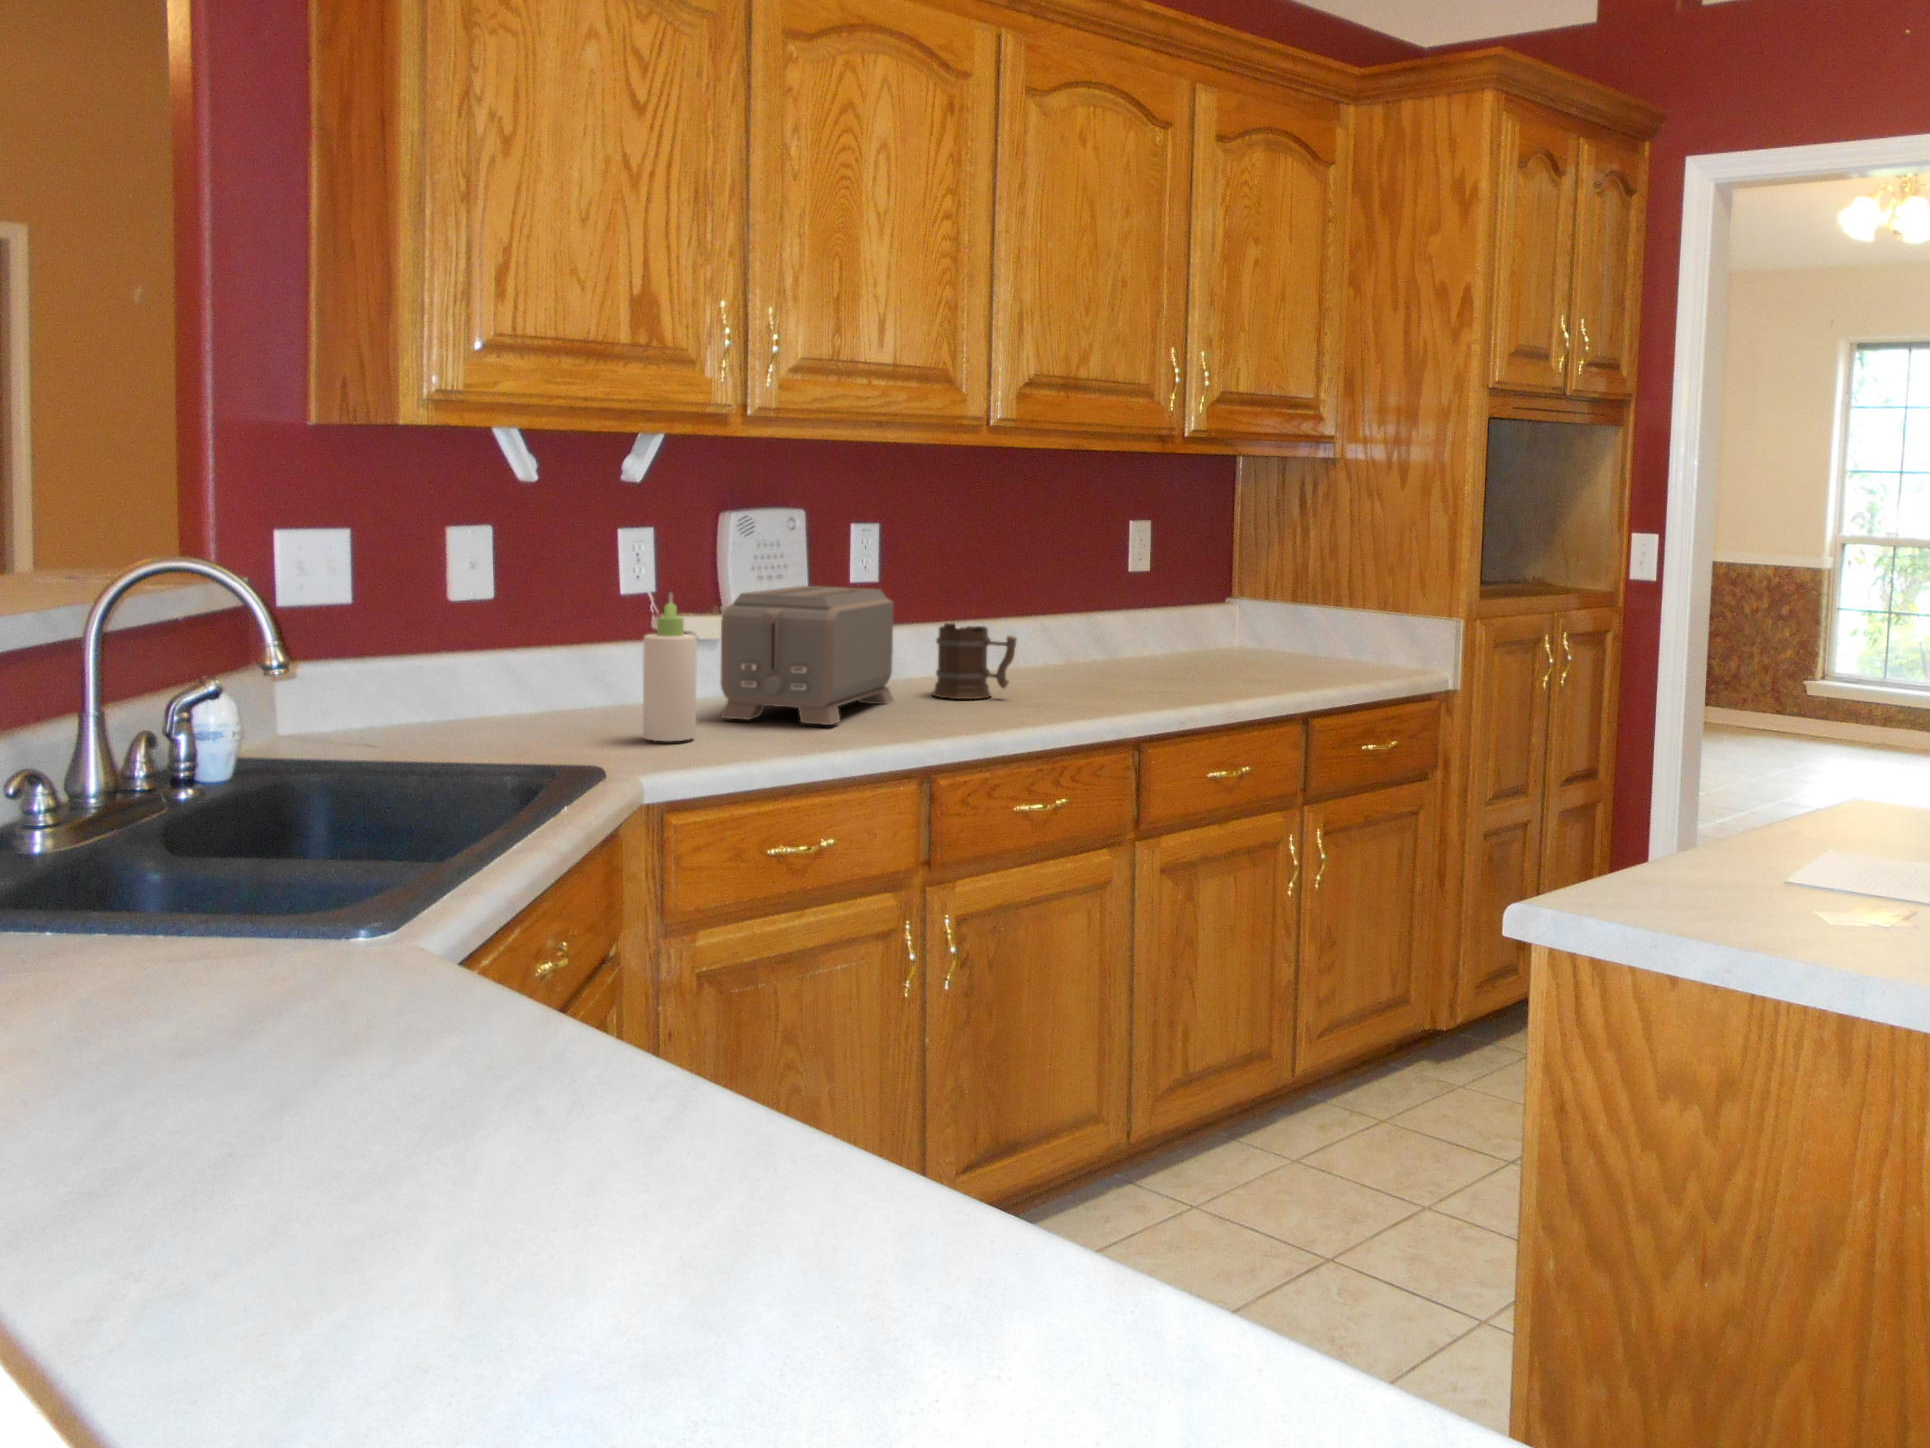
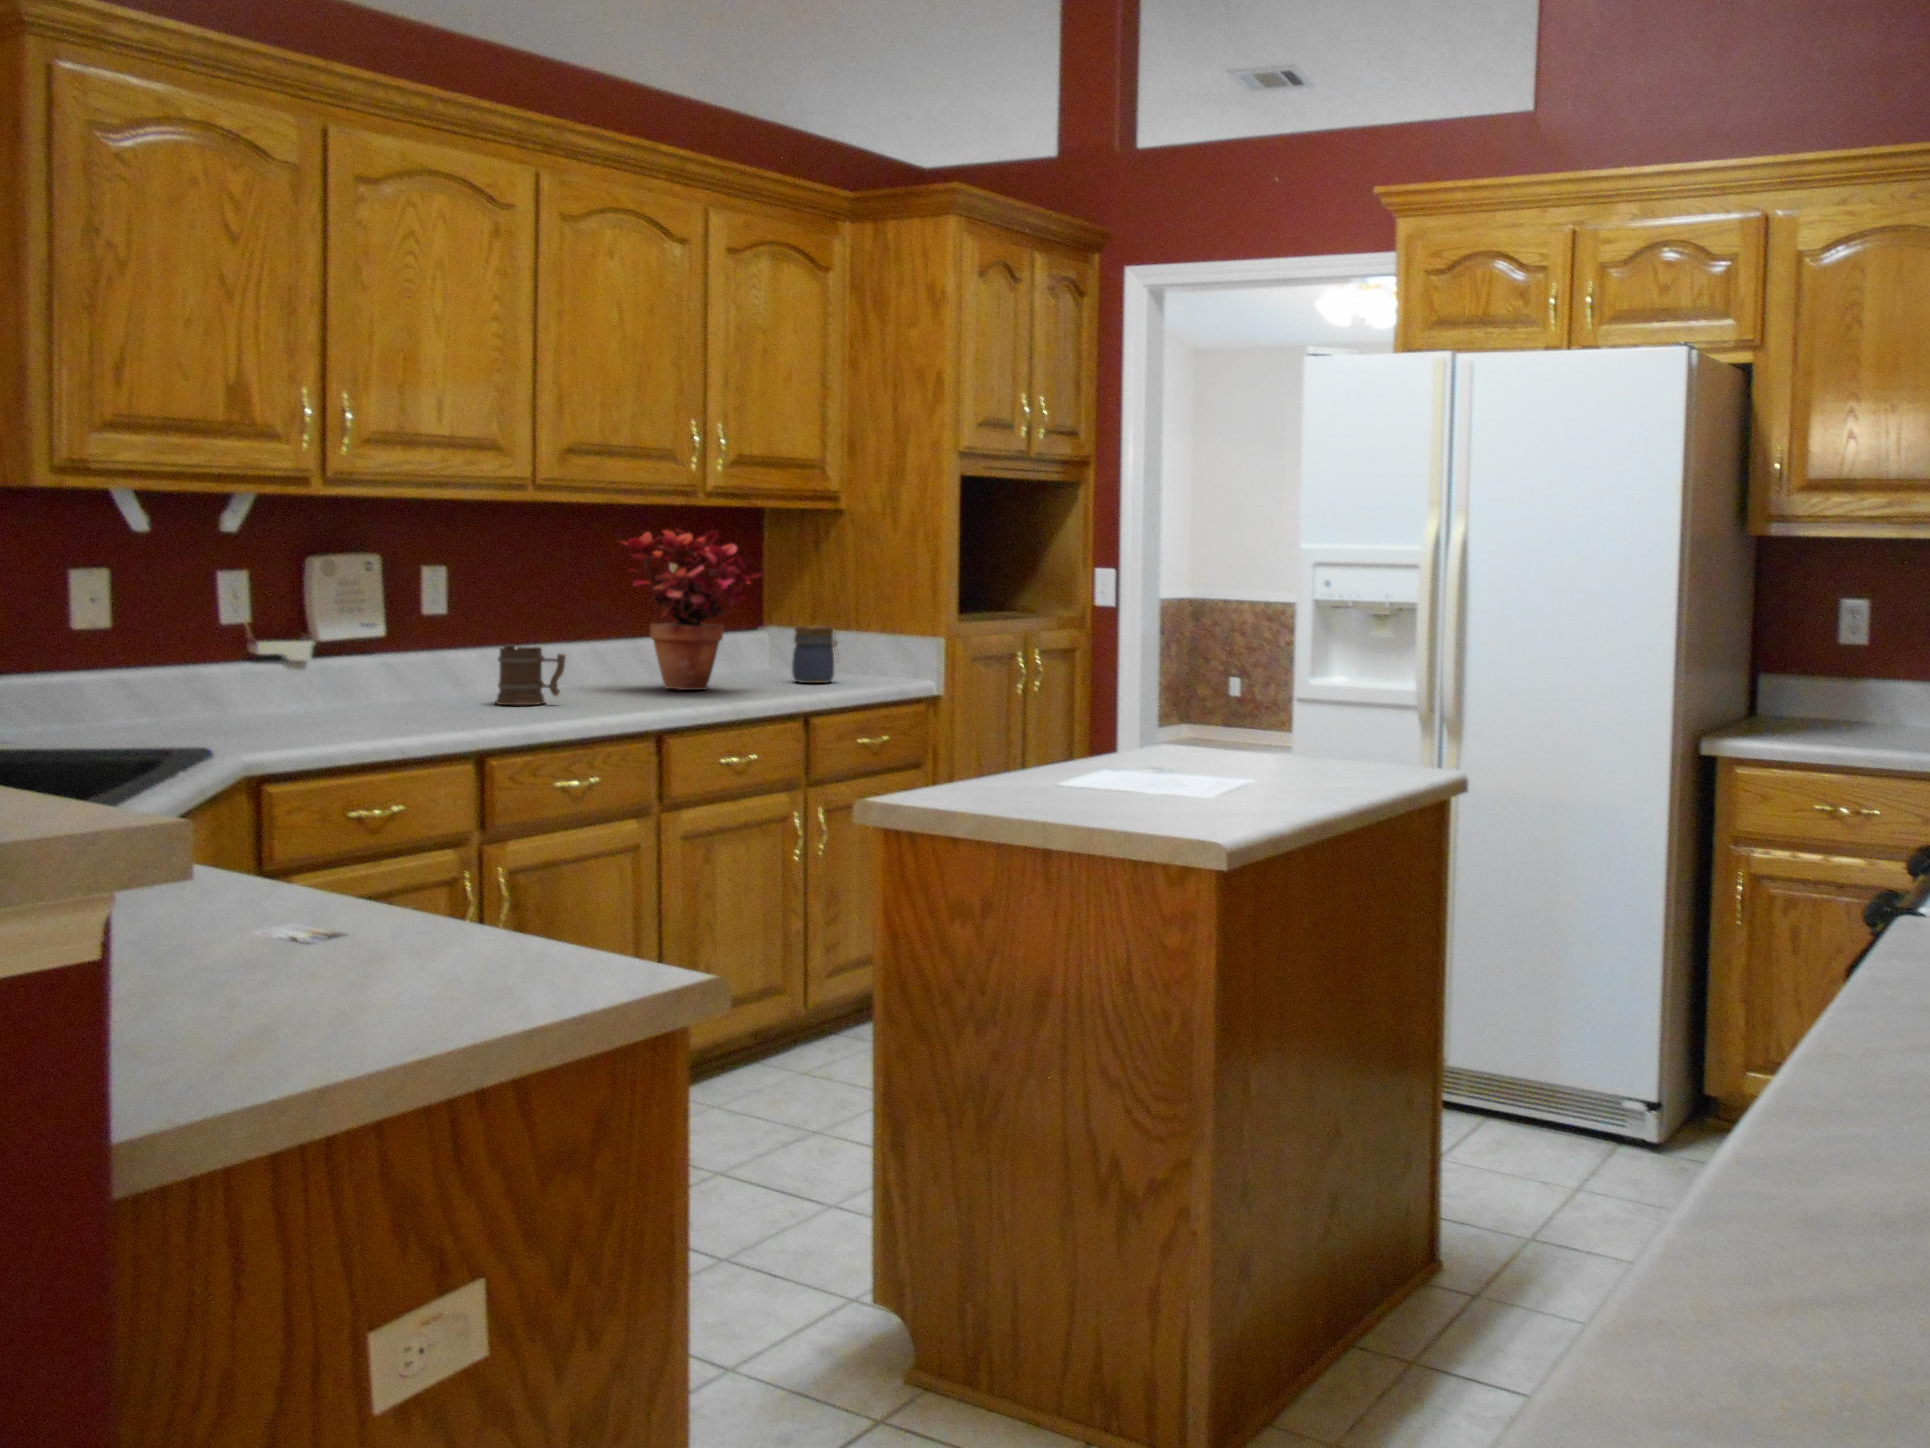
potted plant: none [1071,482,1247,680] -> present [618,530,761,690]
toaster: present [720,586,894,725] -> none [308,616,462,723]
bottle: present [643,593,697,741] -> none [242,619,288,736]
jar: none [1269,601,1326,673] -> present [792,625,837,683]

